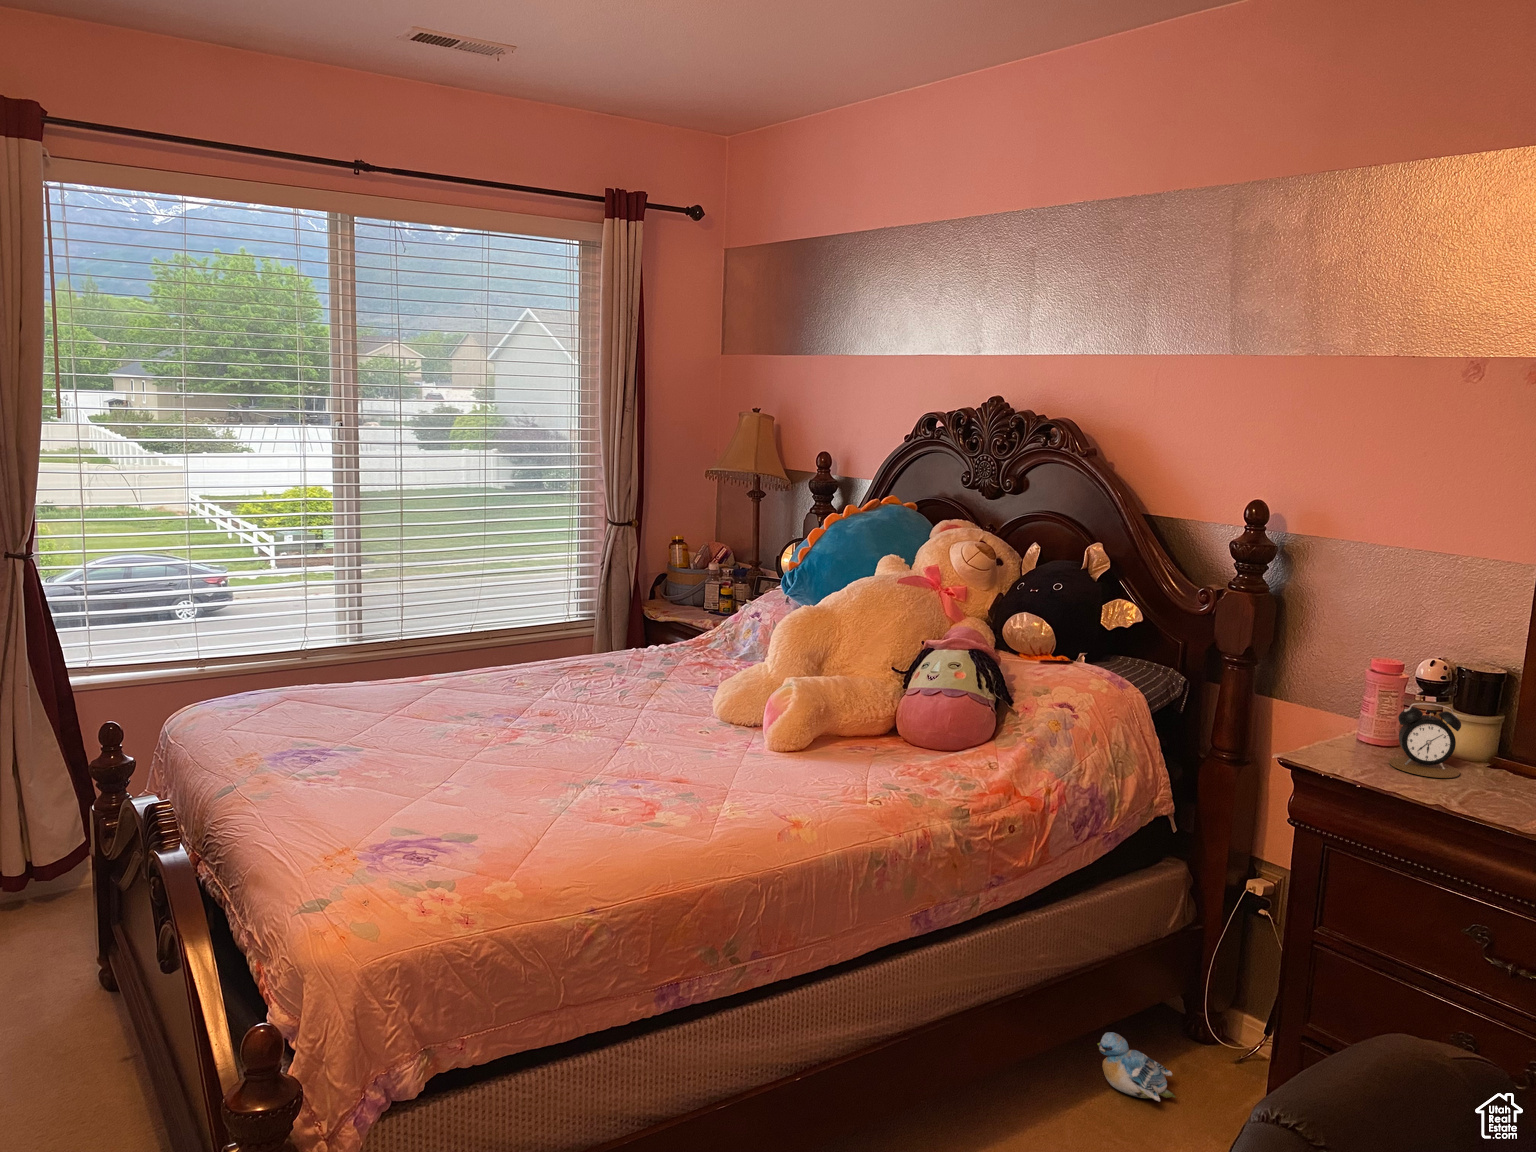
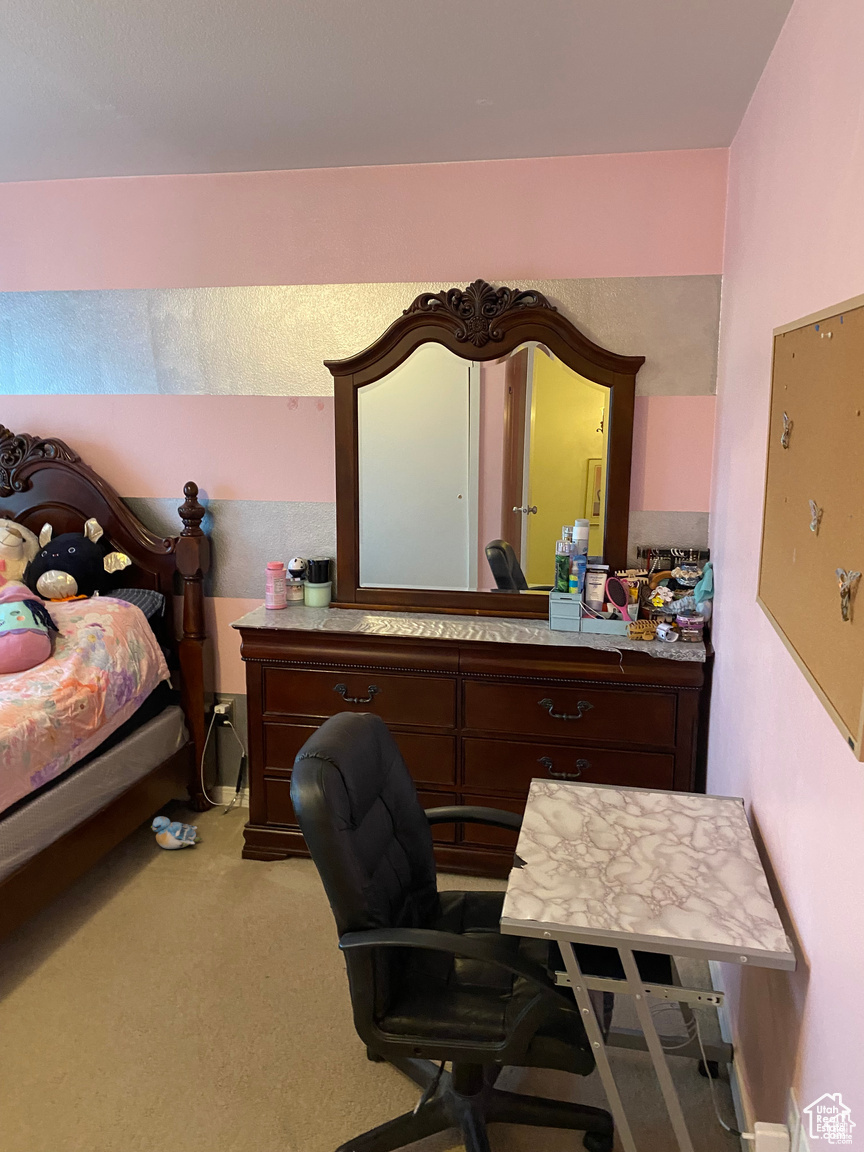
alarm clock: present [1389,703,1461,778] -> none [285,581,319,619]

